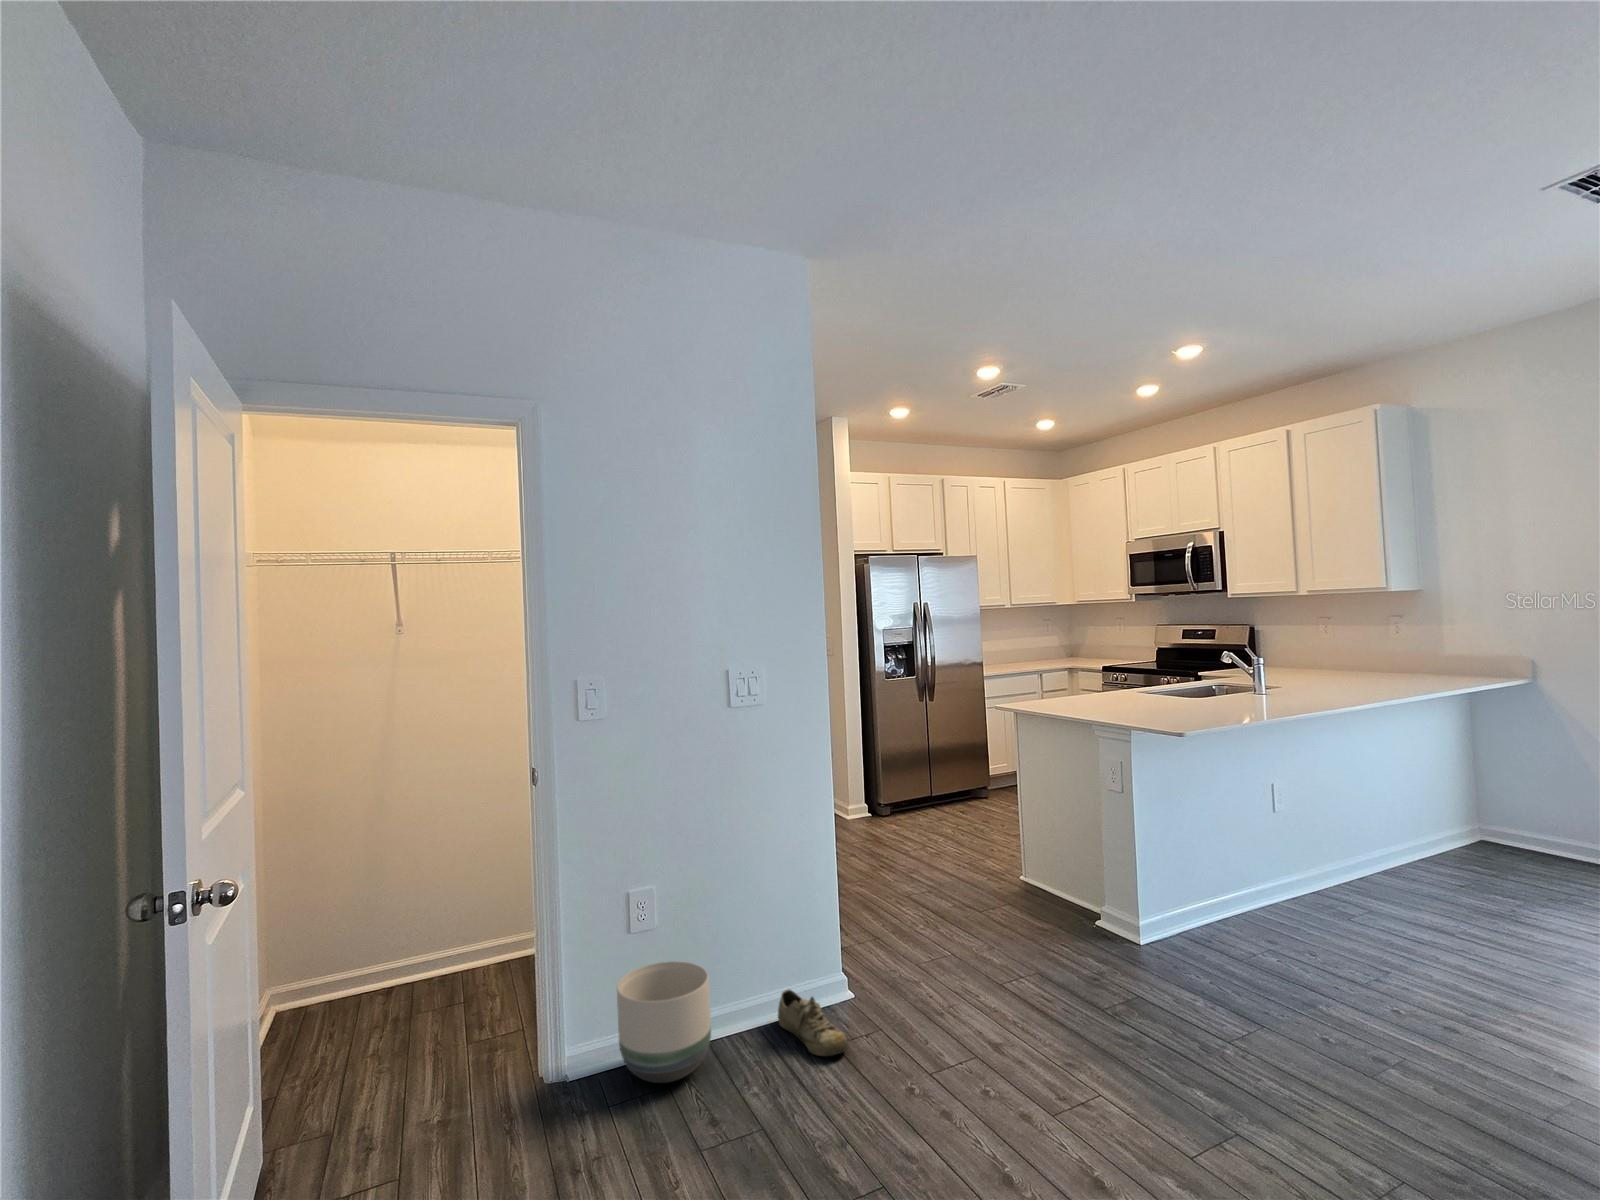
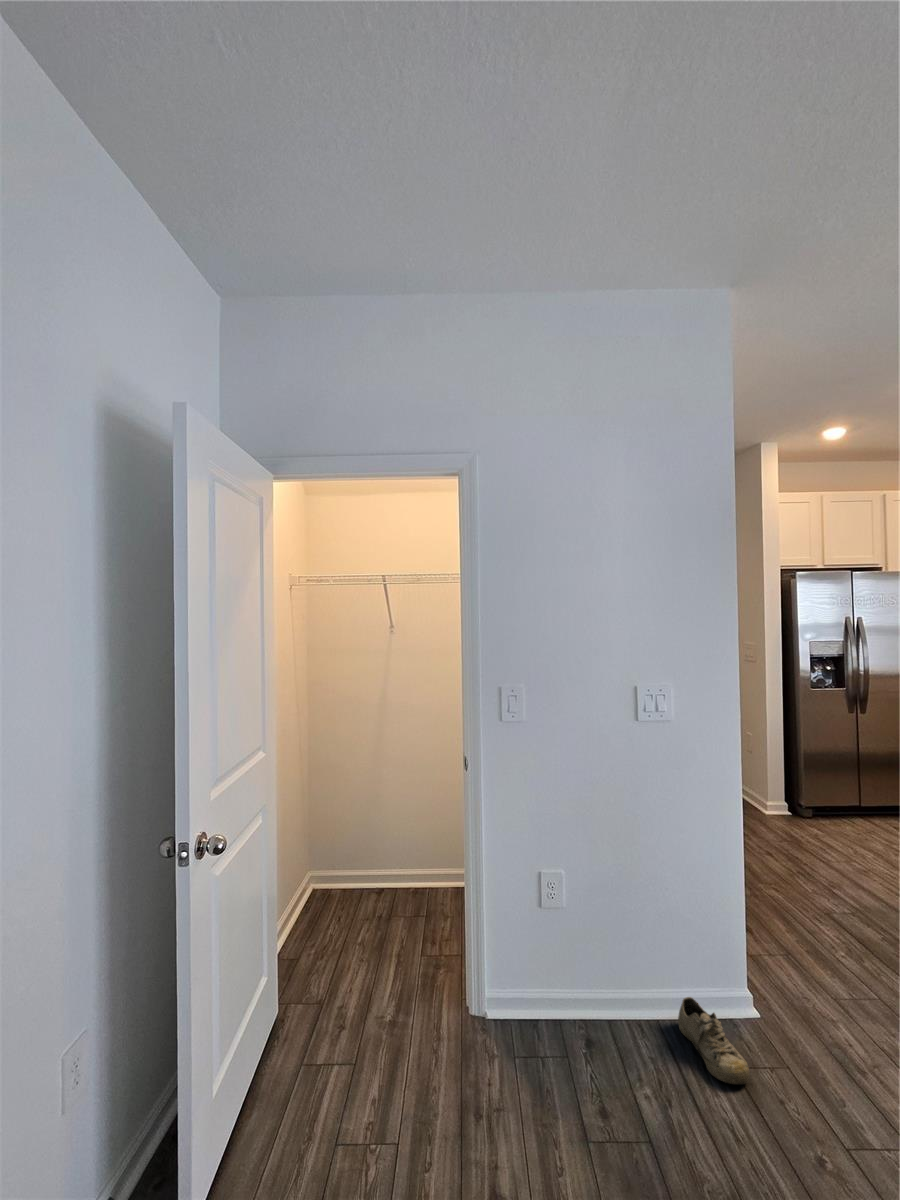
planter: present [617,961,711,1083] -> none [525,945,610,1063]

